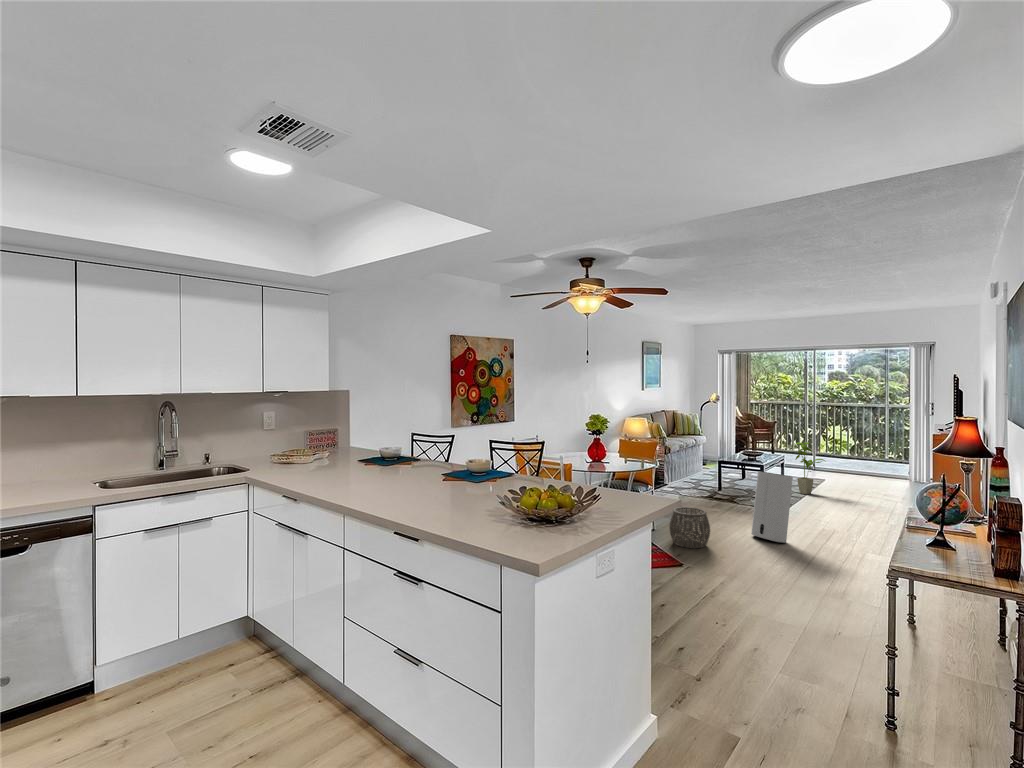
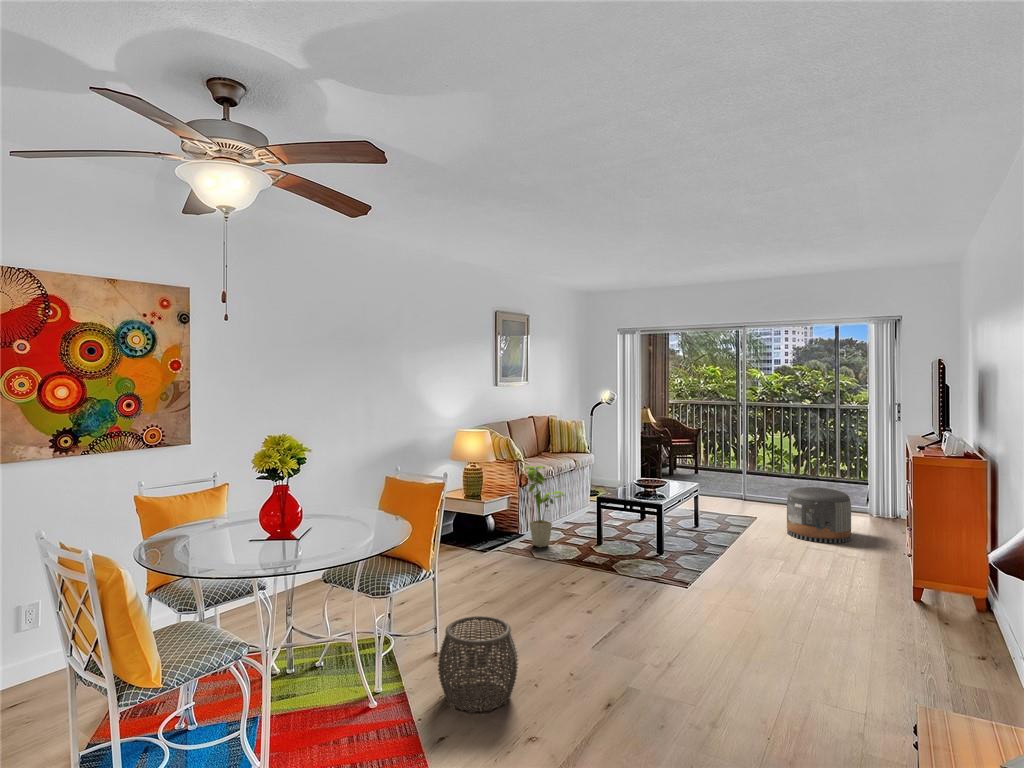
house plant: present [795,442,825,494] -> present [524,466,564,547]
pouf: none [848,460,894,495] -> present [787,487,851,543]
air purifier: present [751,471,793,542] -> none [609,535,681,680]

